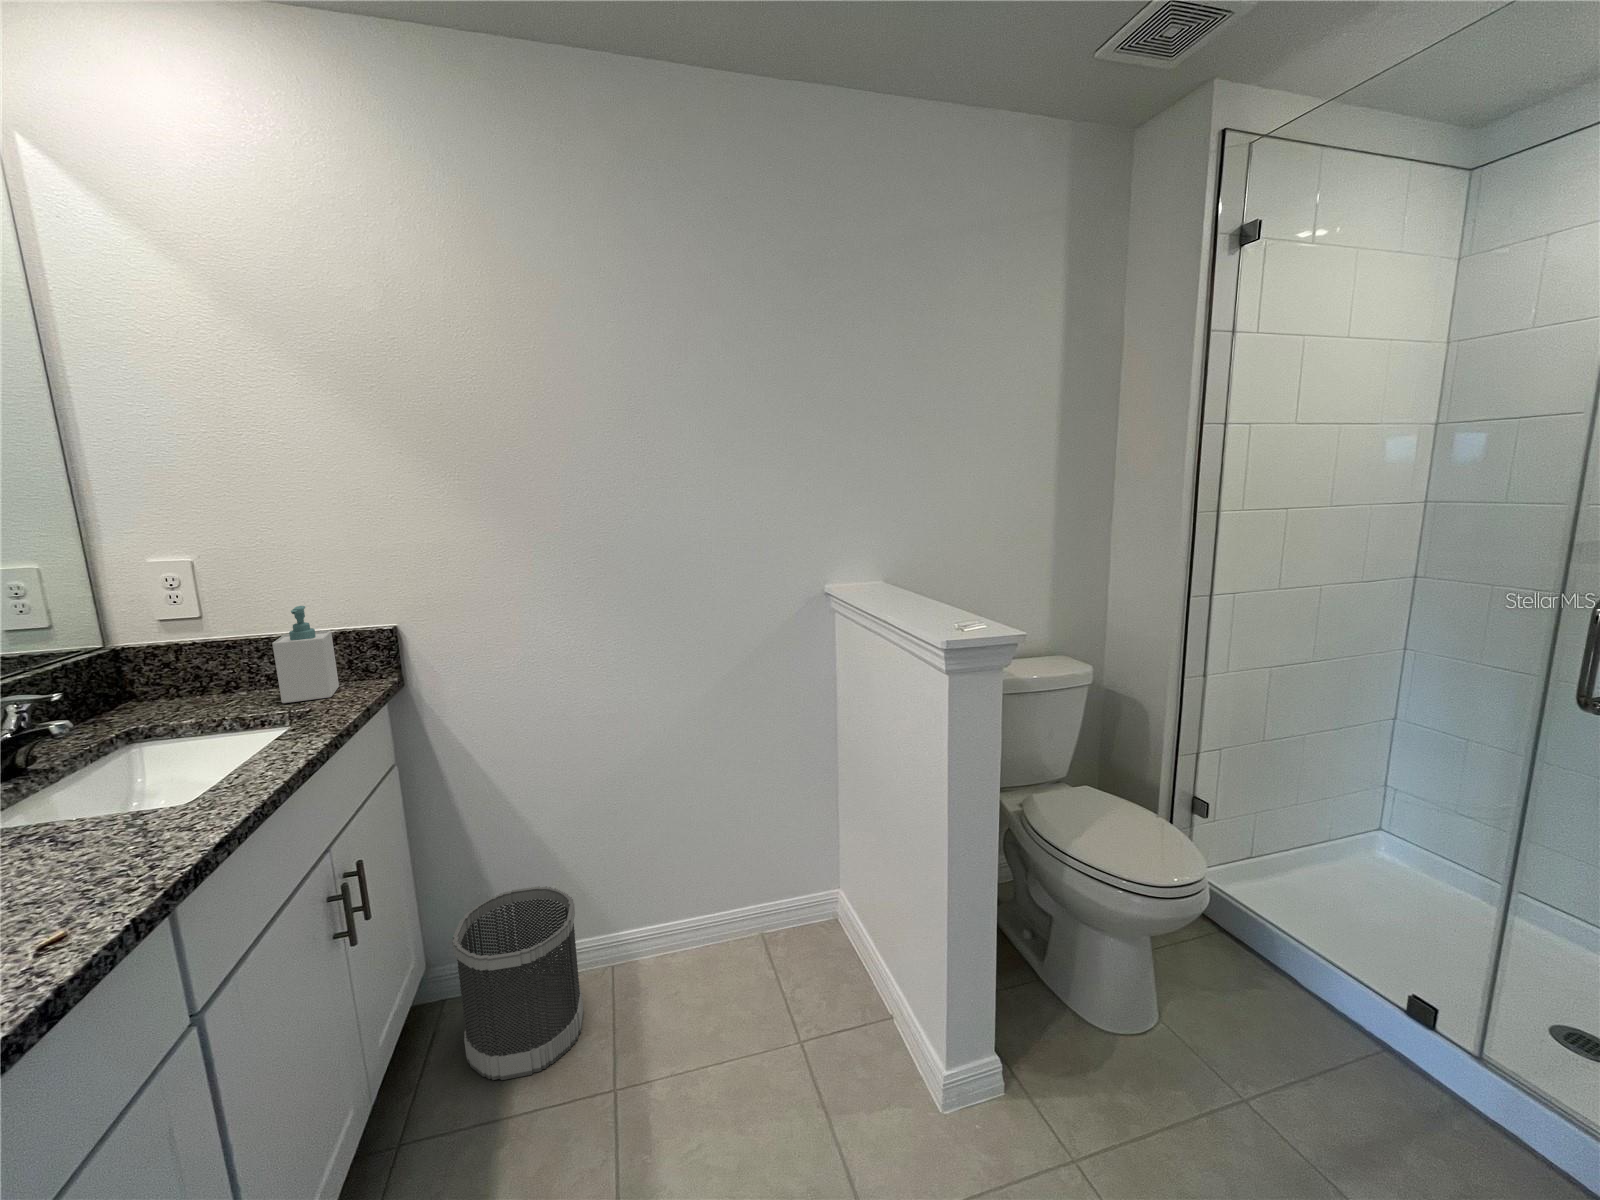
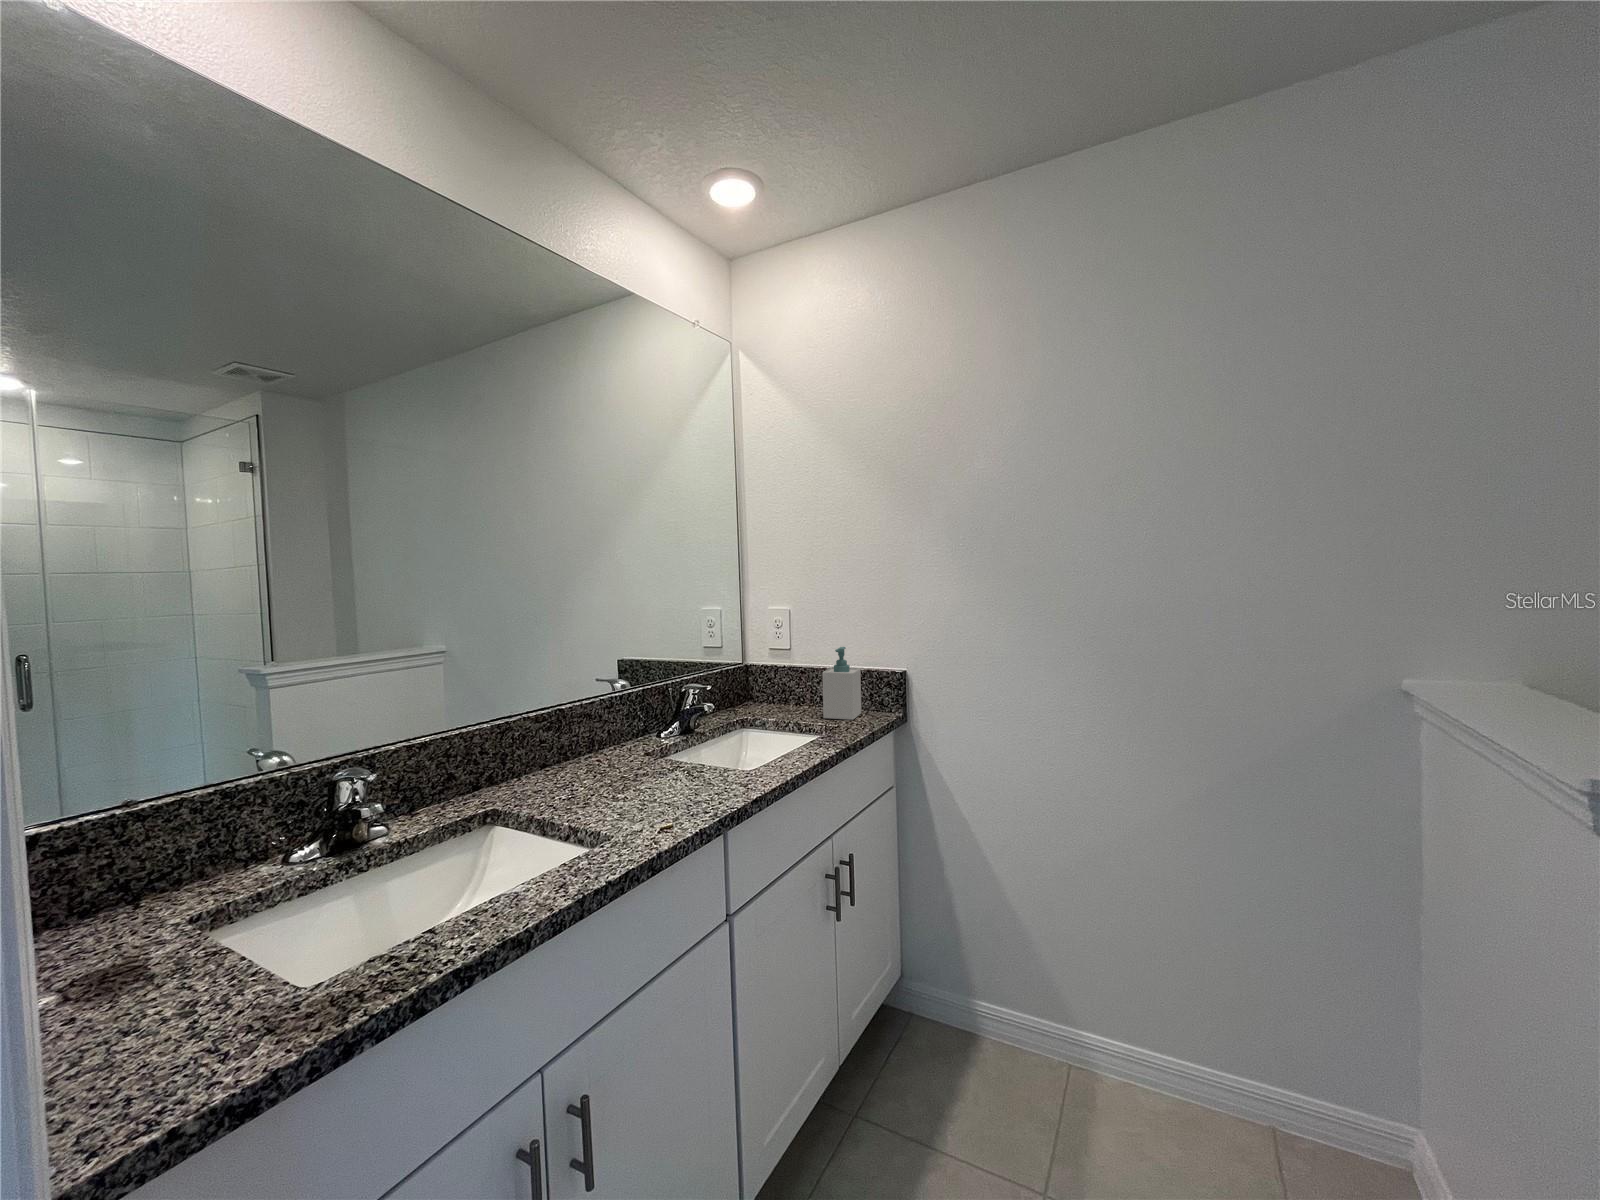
wastebasket: present [452,886,584,1080] -> none [915,932,1026,1122]

